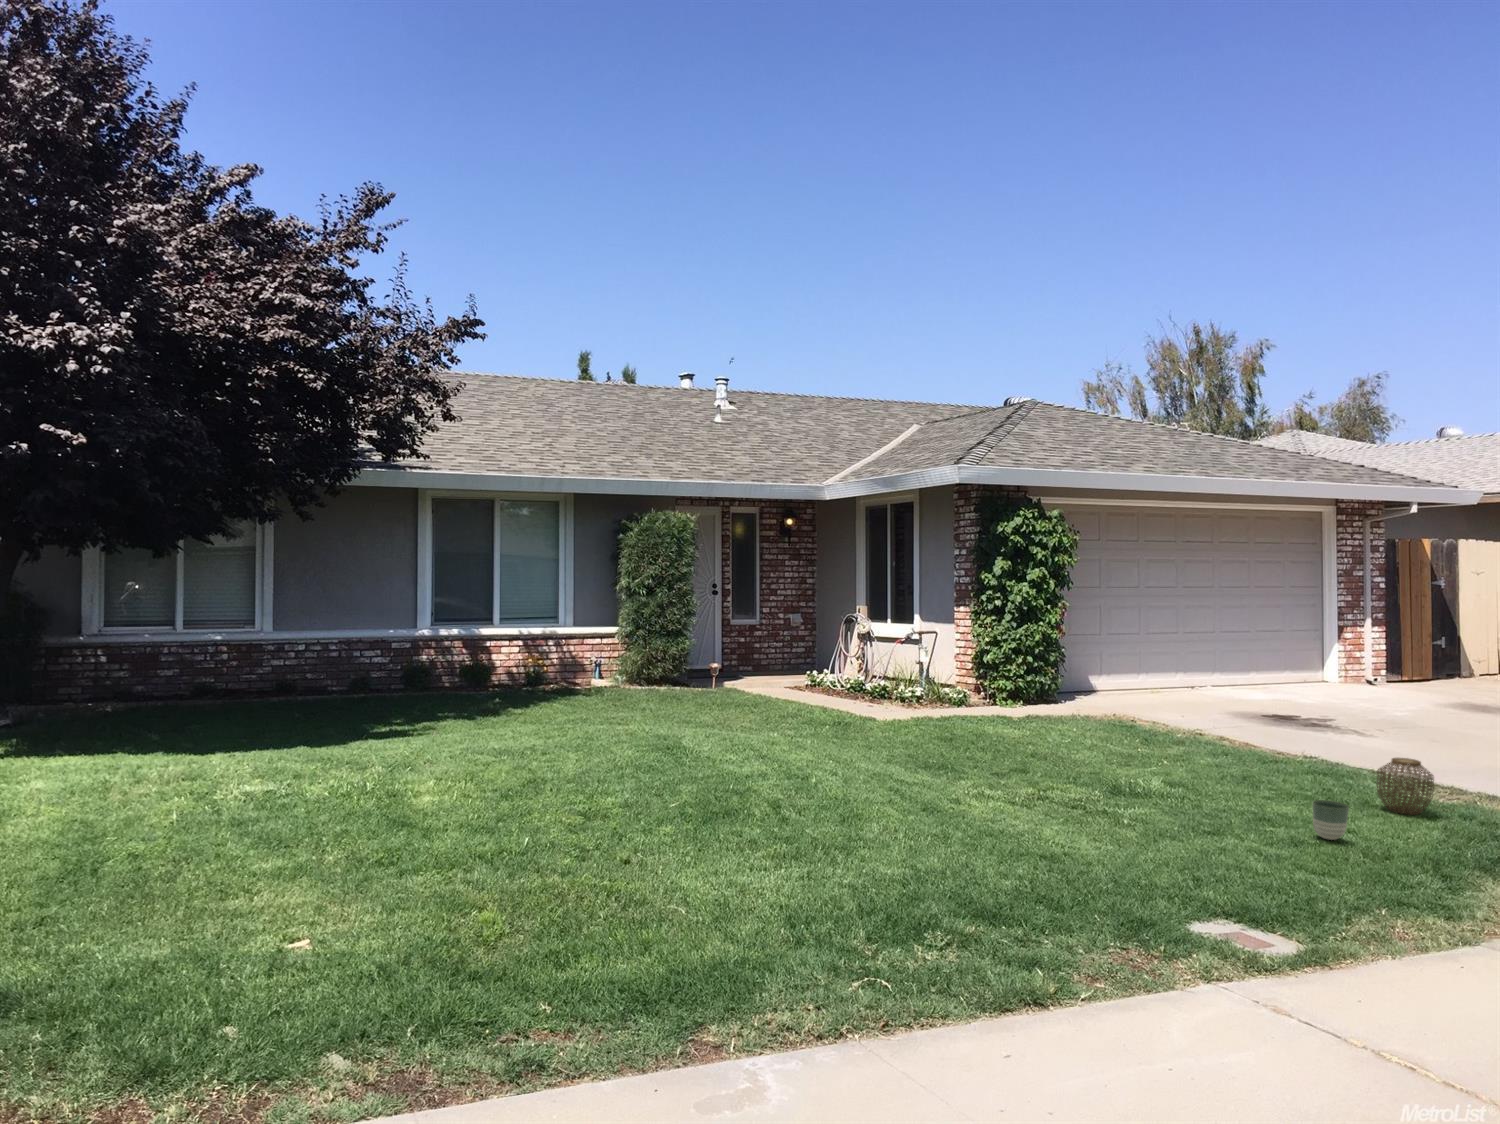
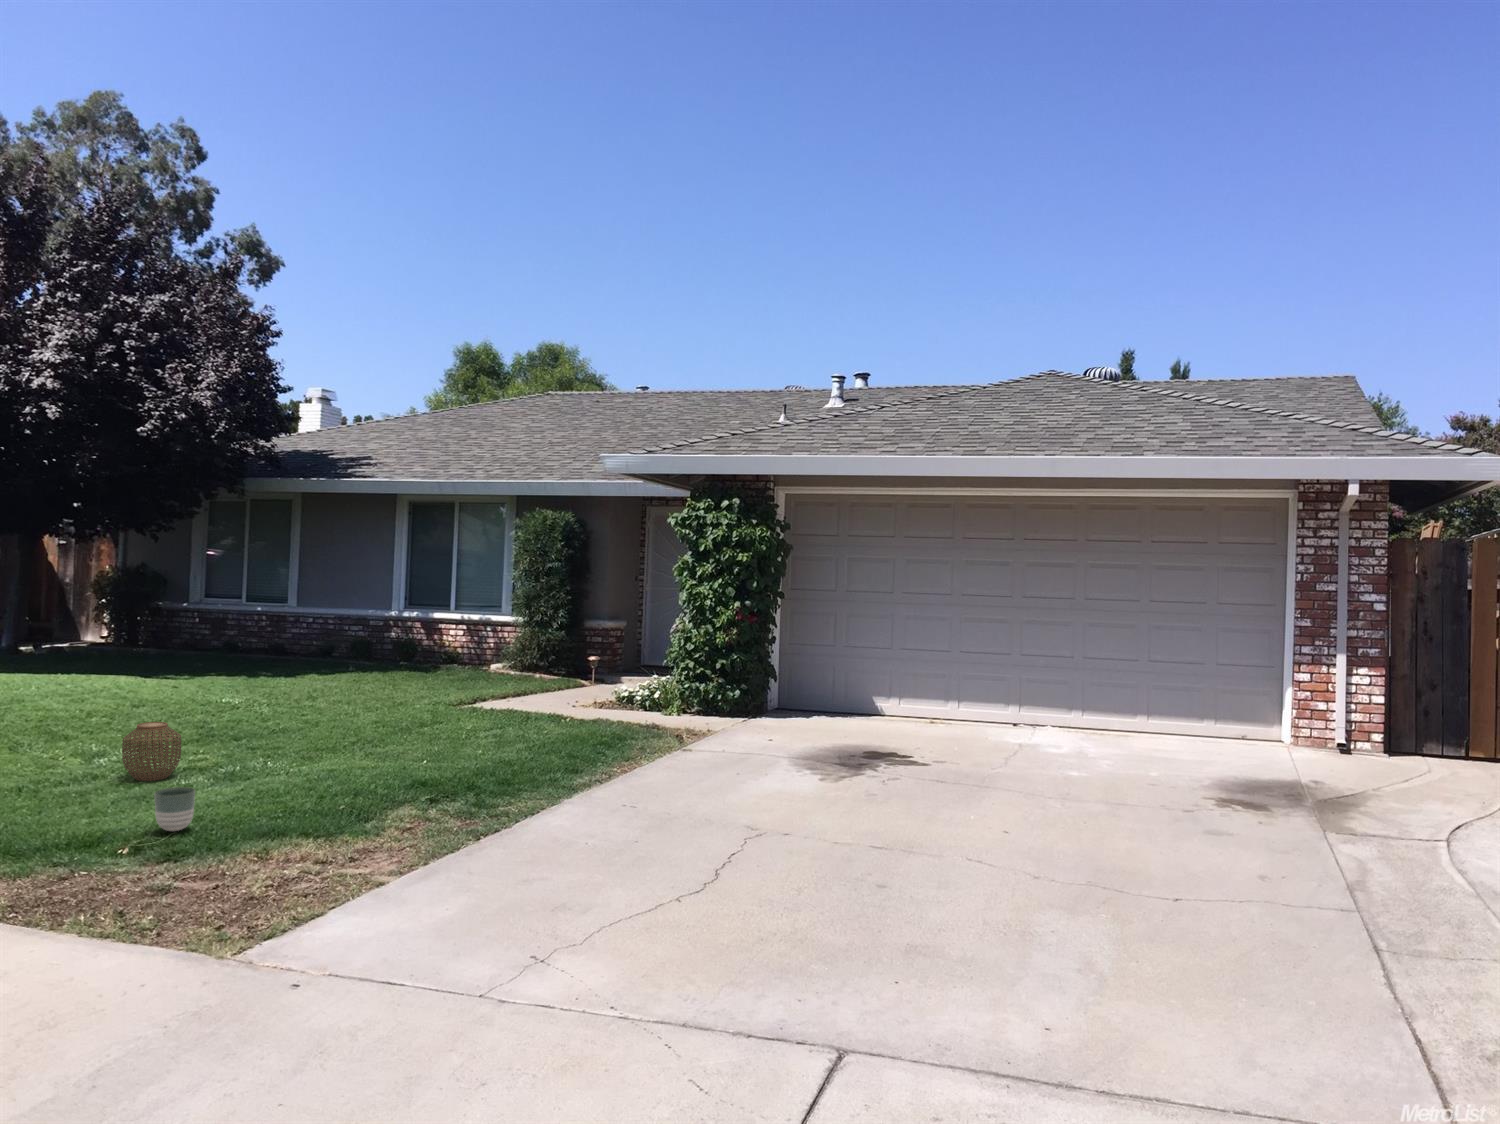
woven basket: present [1377,758,1434,815] -> present [122,722,181,781]

